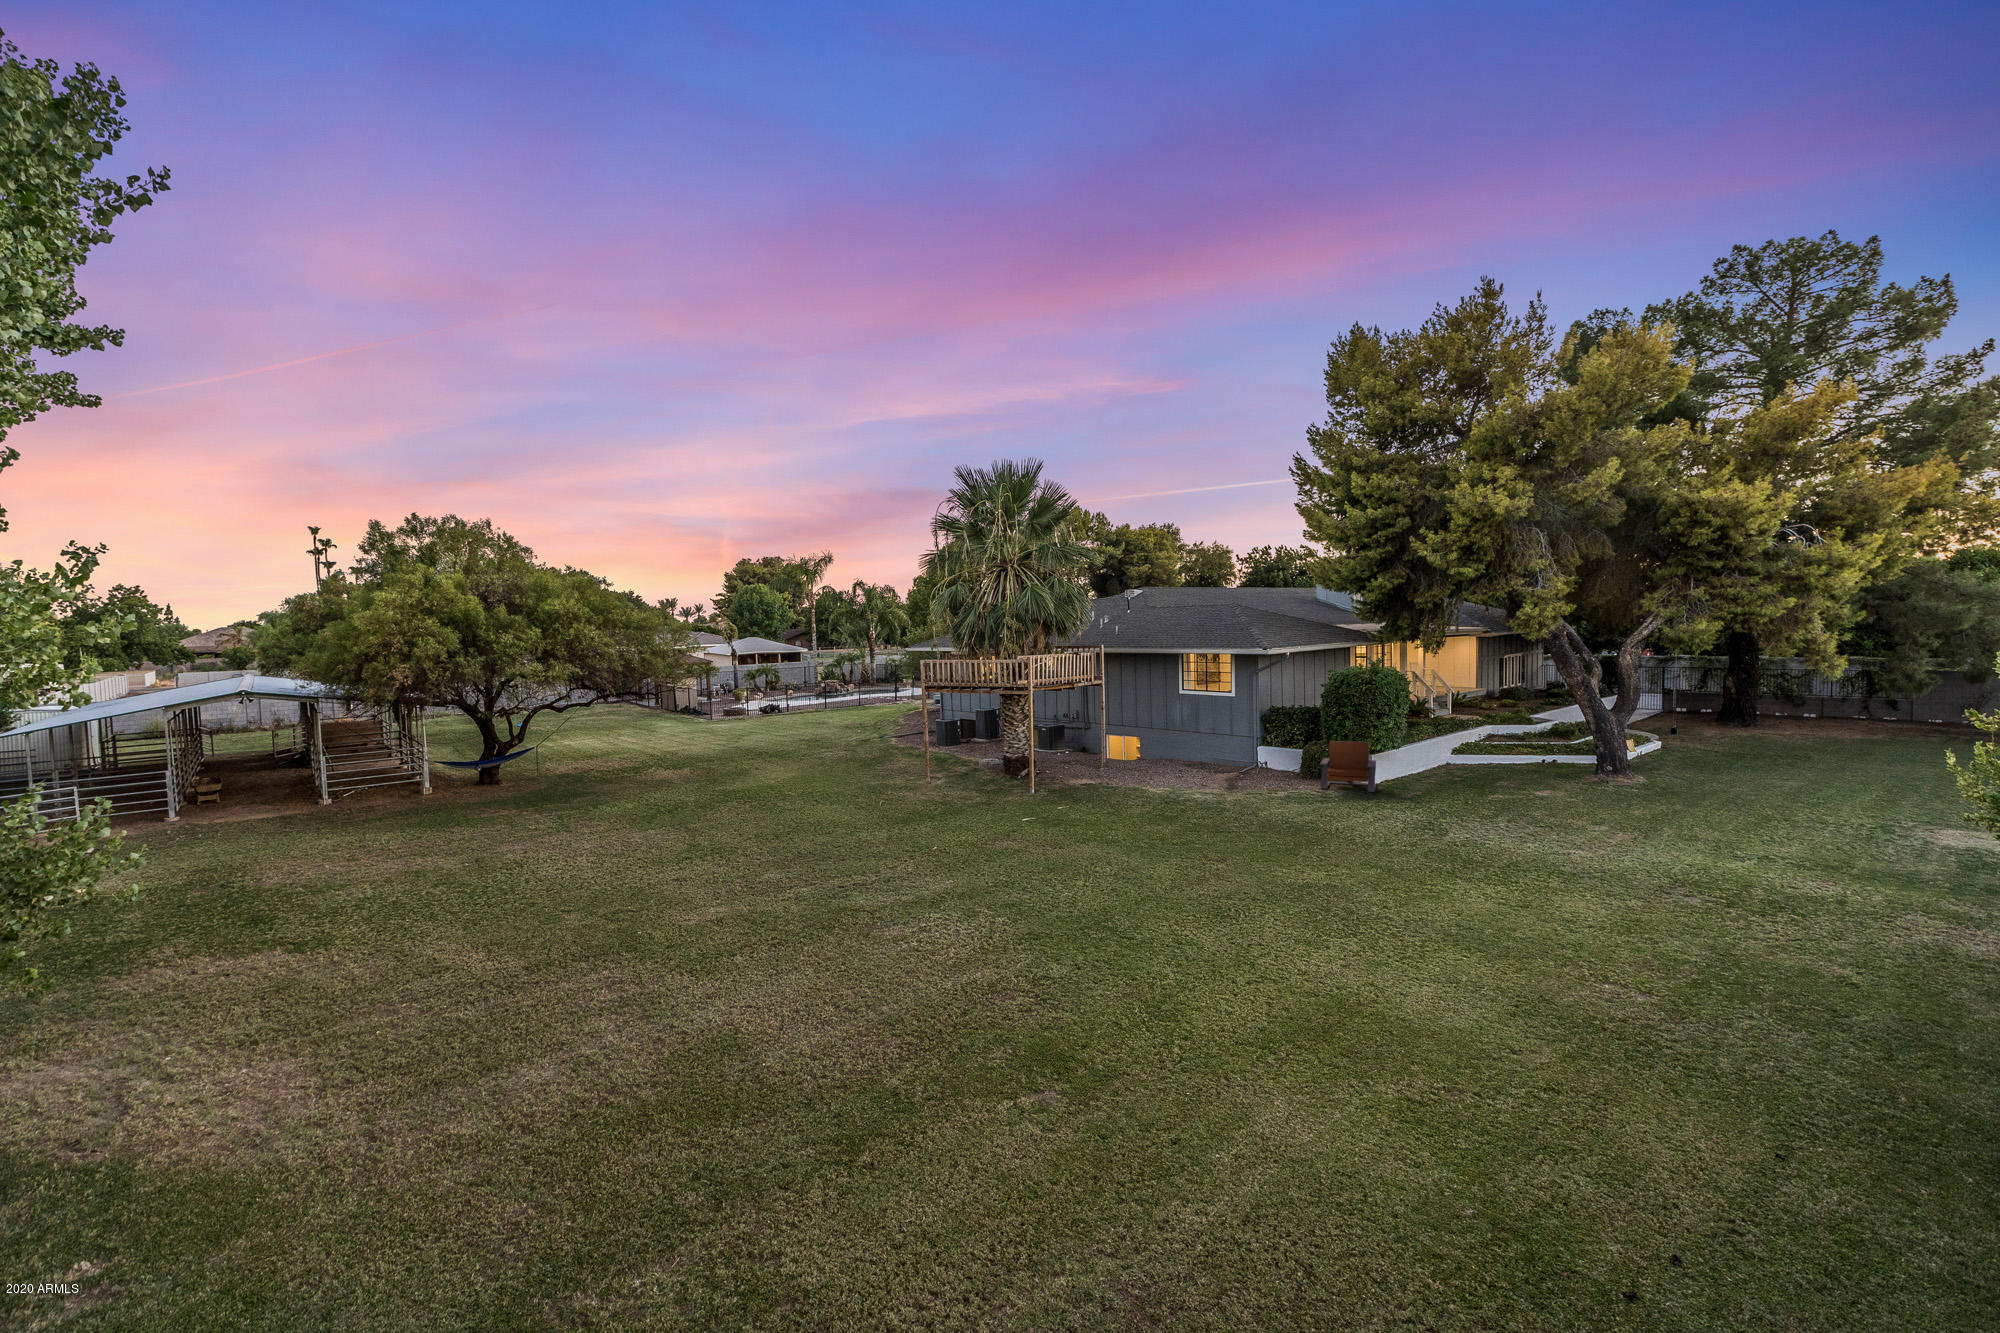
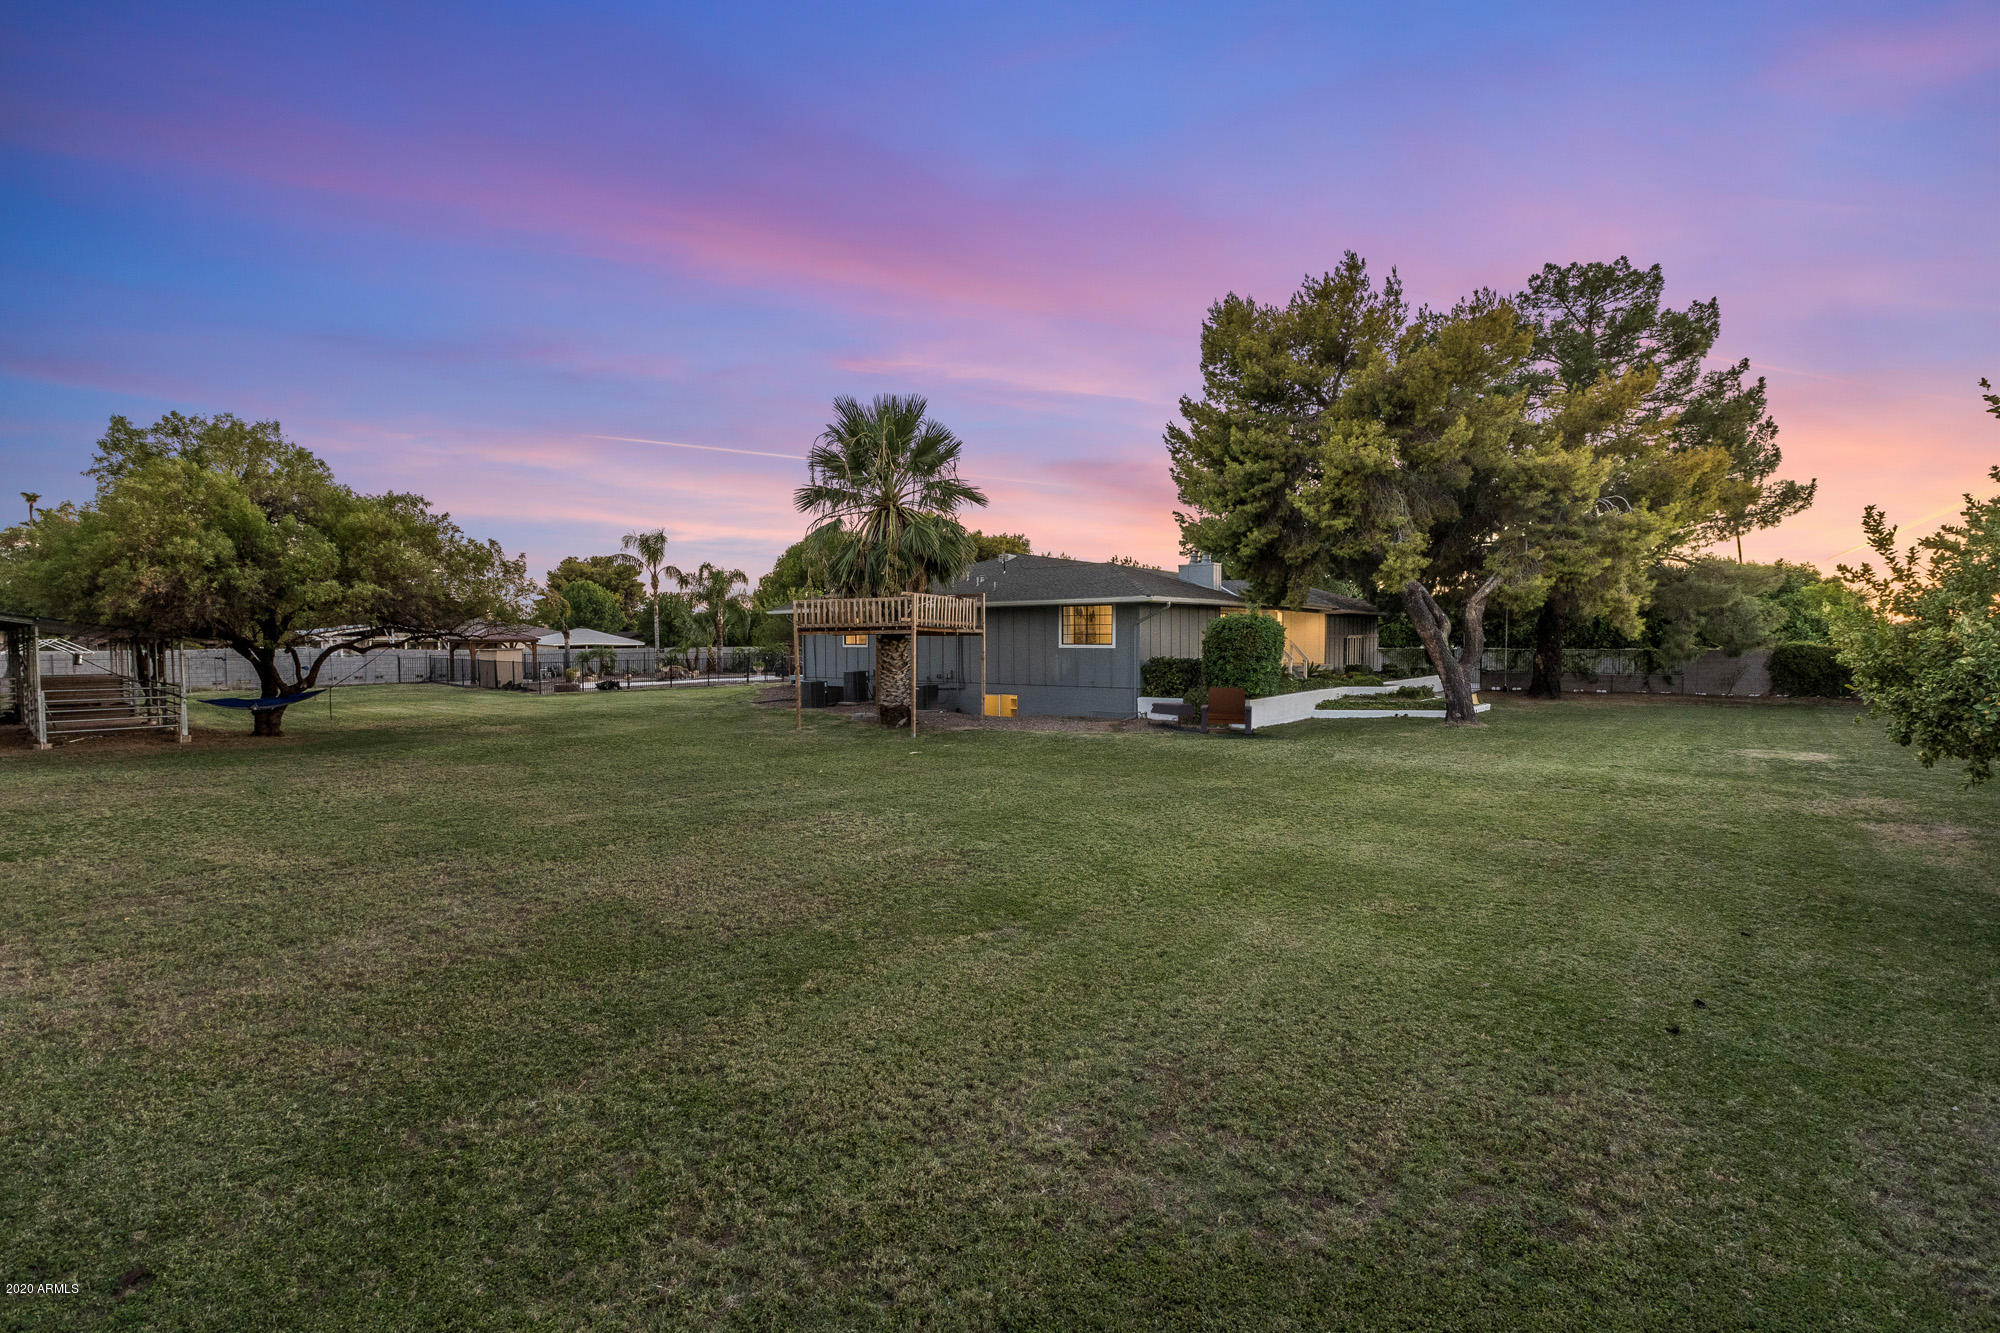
bench: none [1266,750,1315,779] -> present [1148,703,1194,727]

